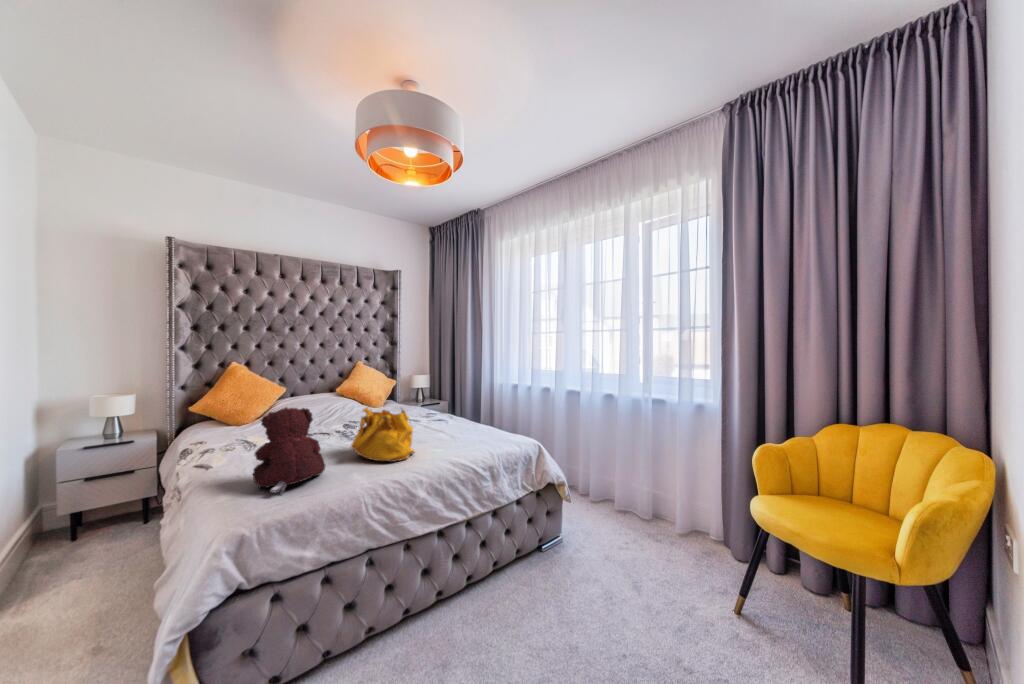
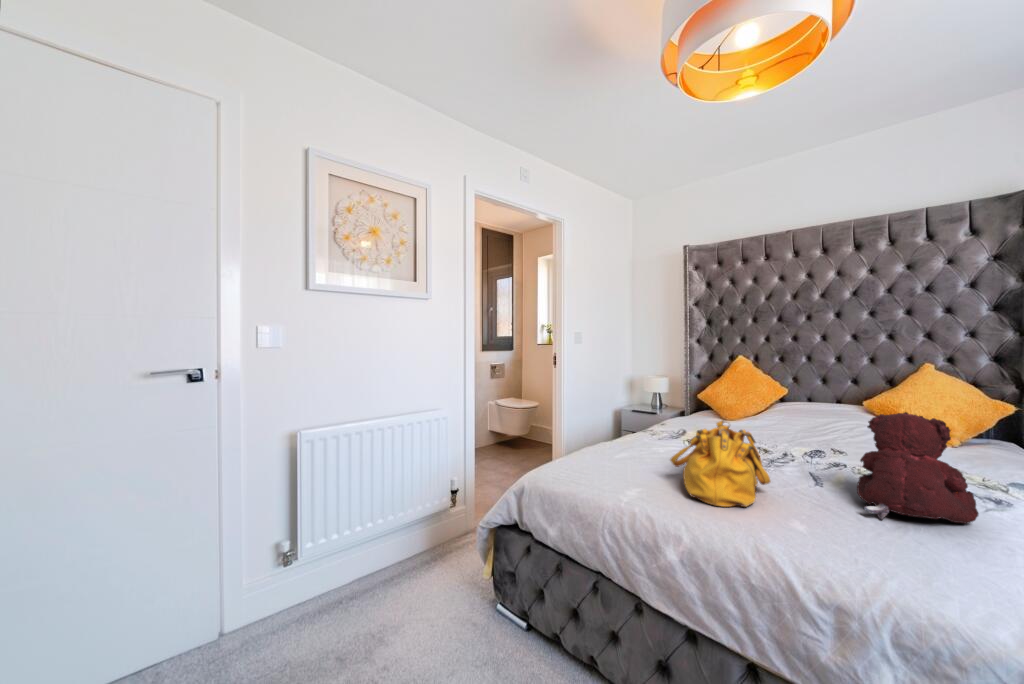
teddy bear: present [253,407,325,494] -> present [857,412,978,524]

